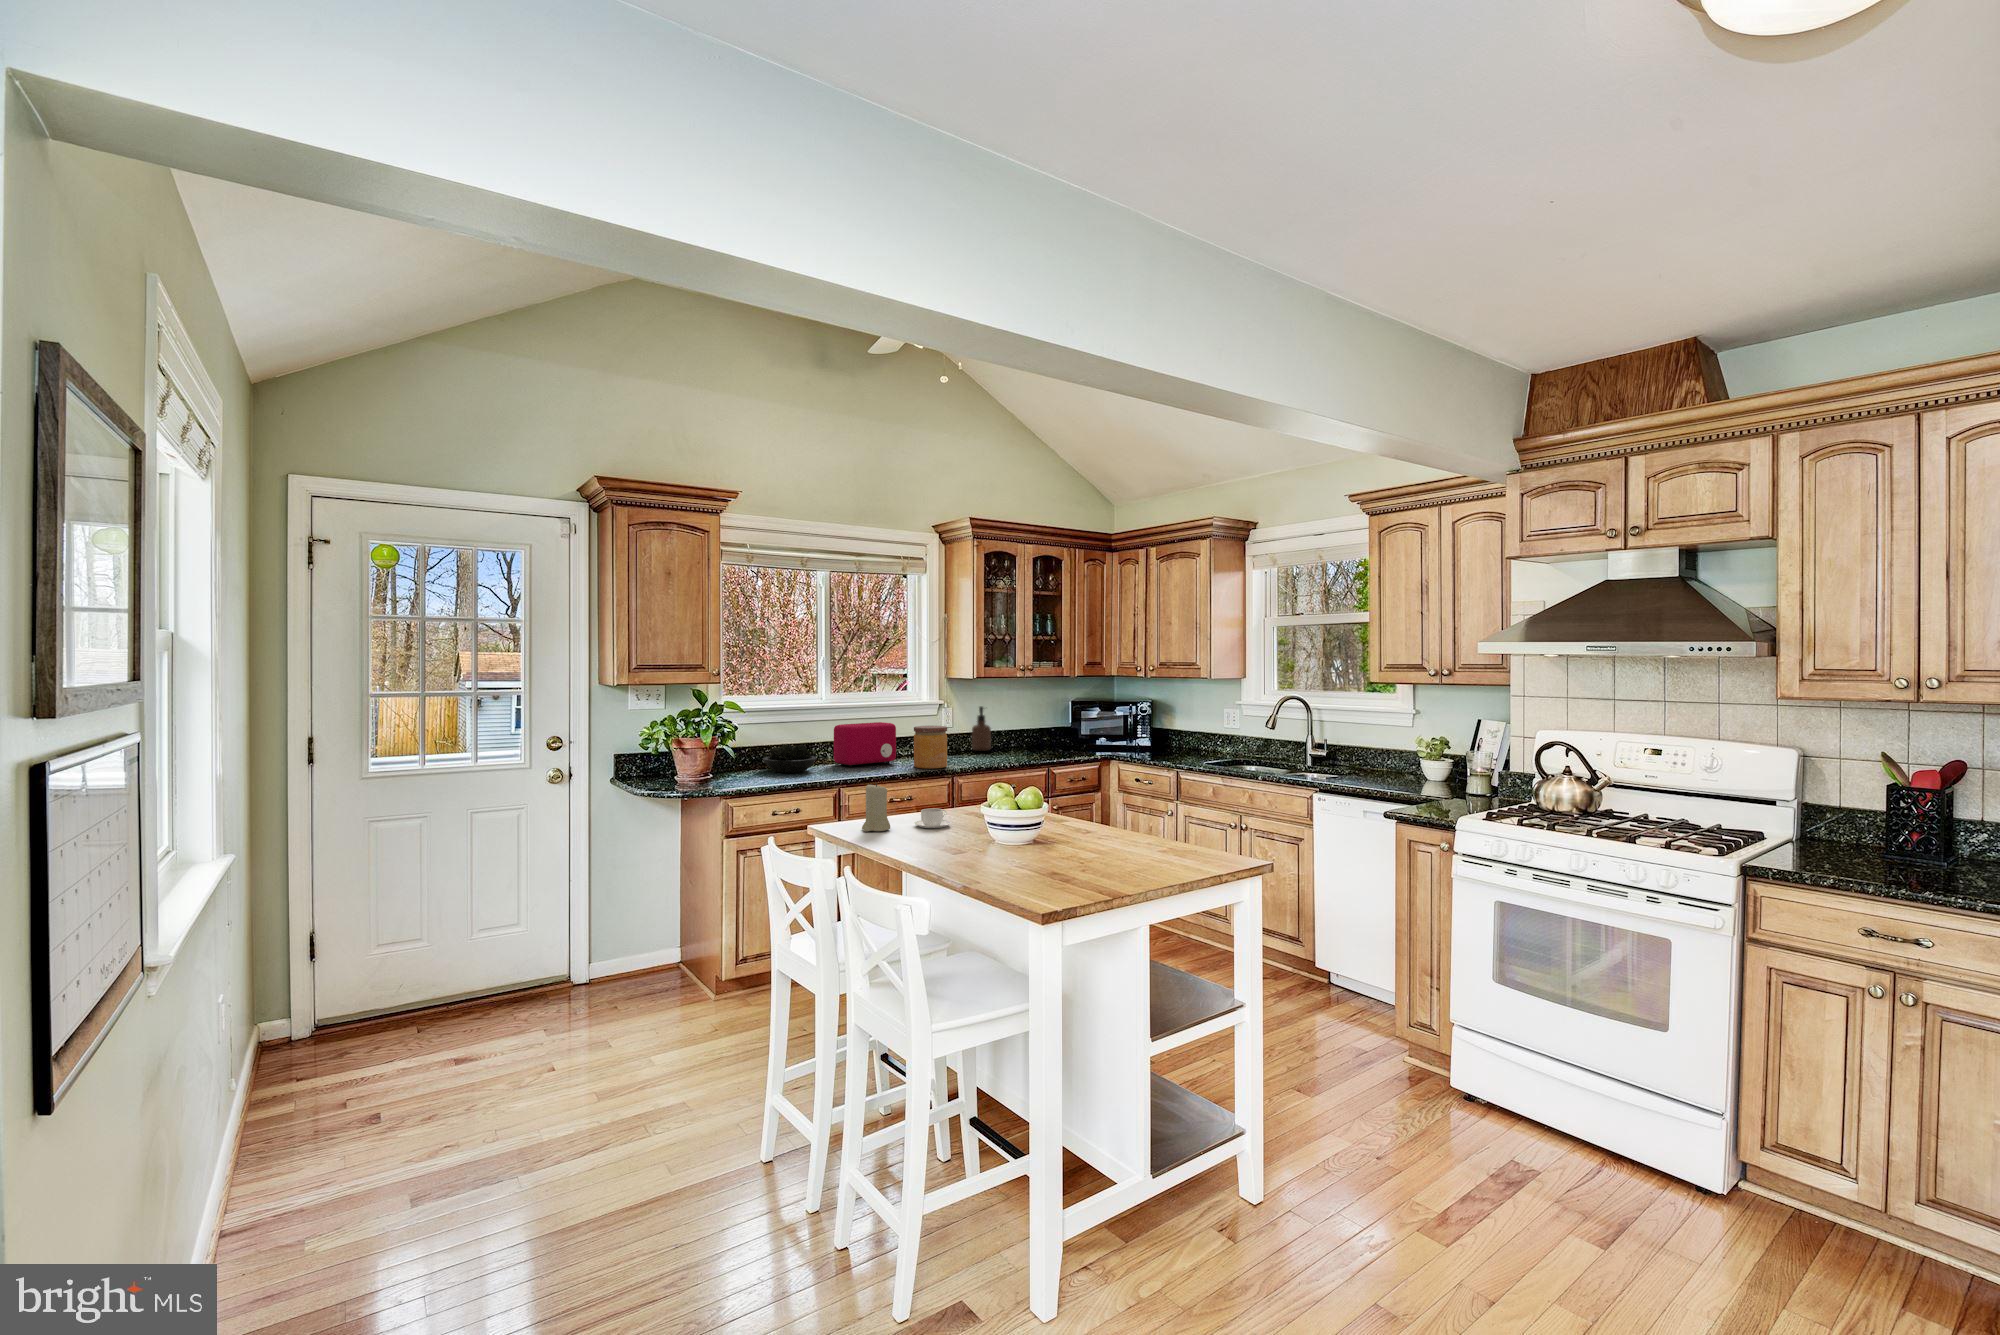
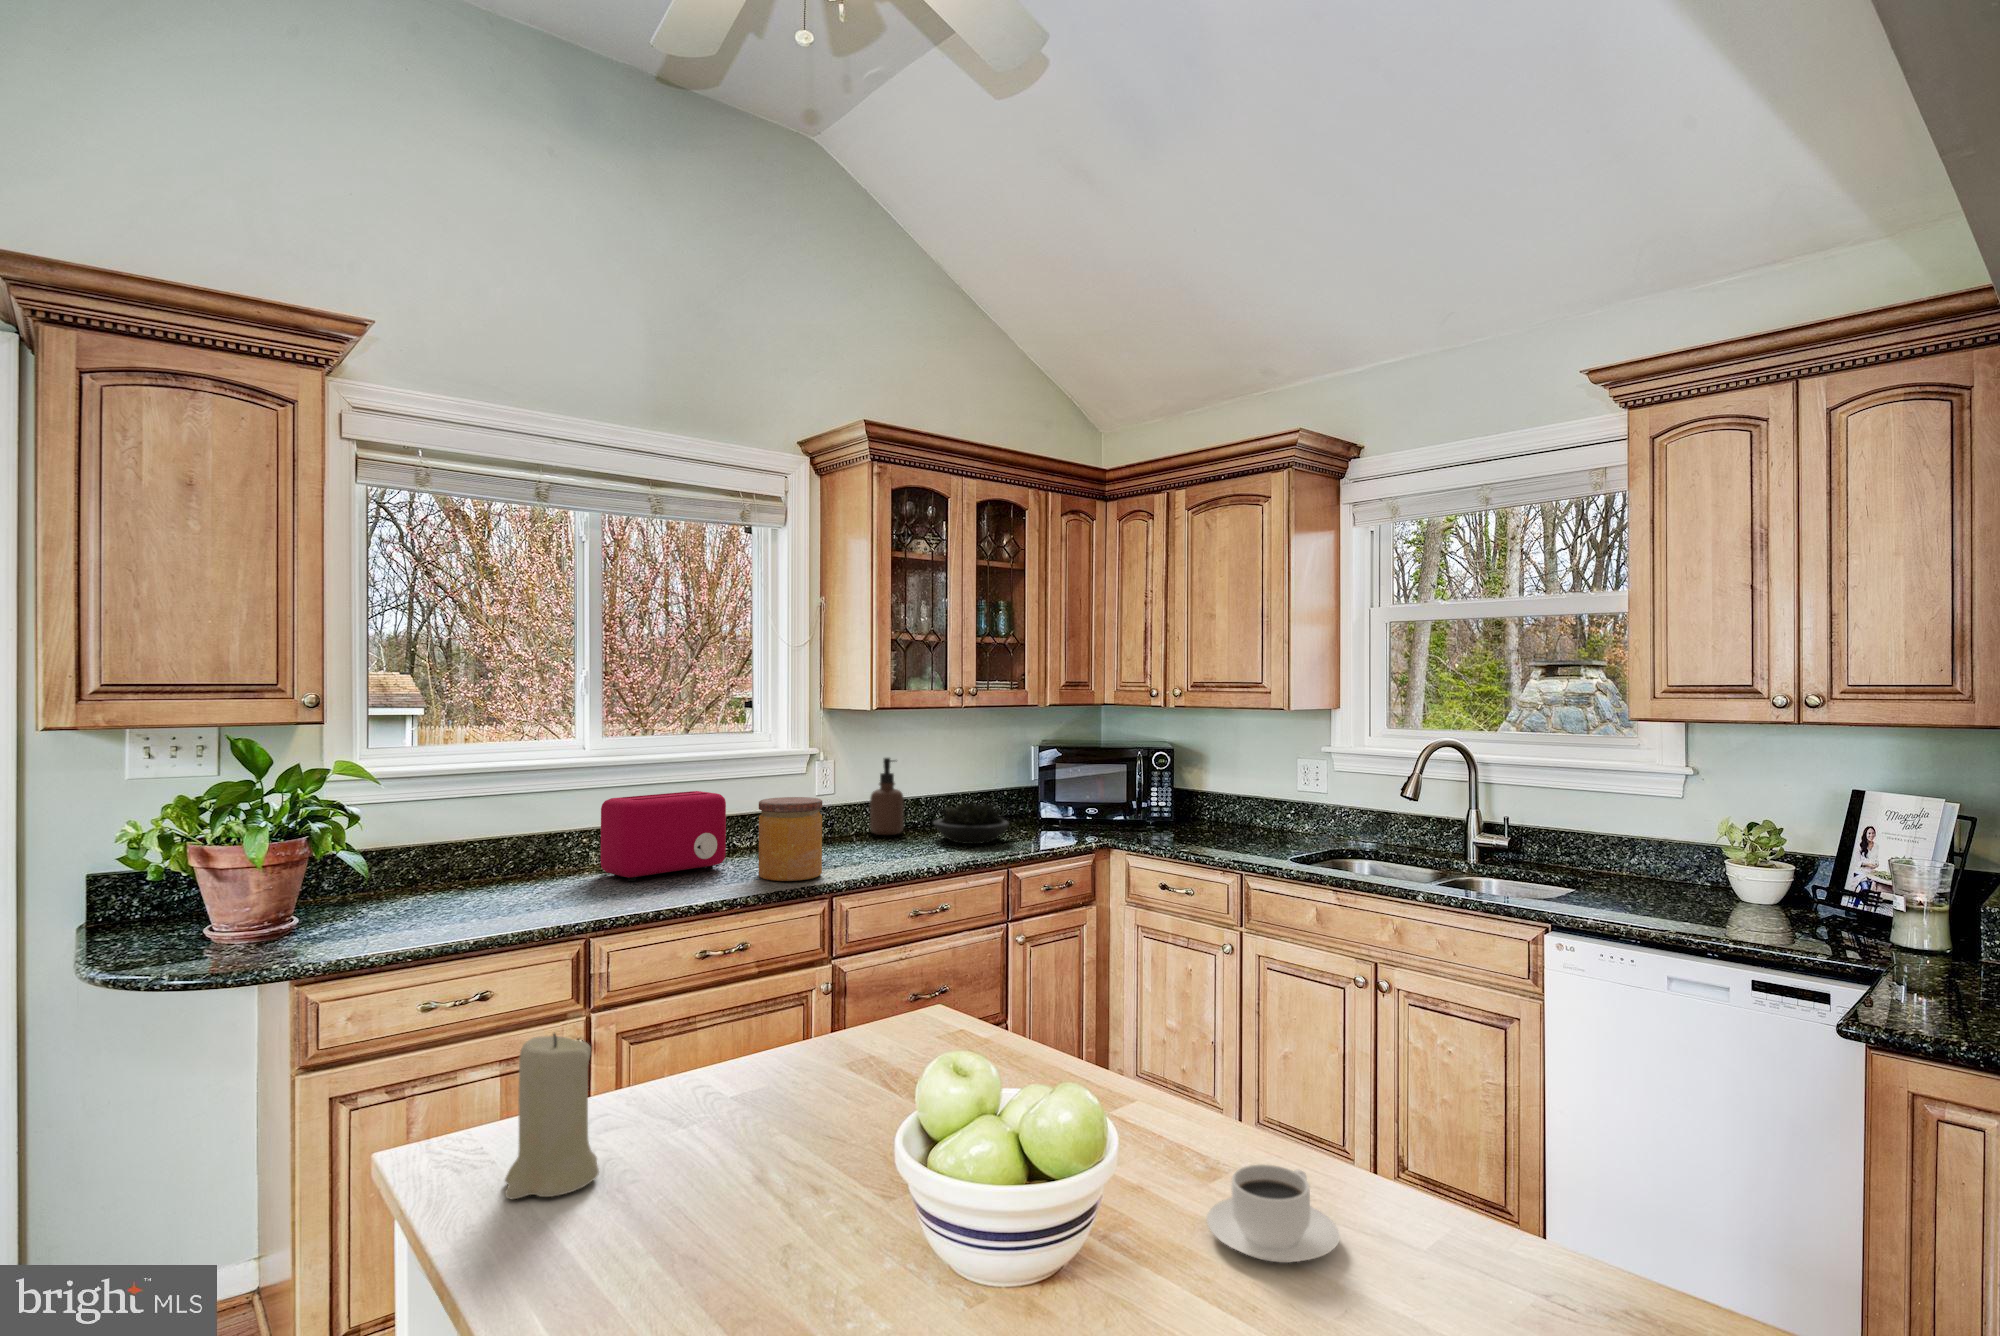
succulent plant: present [763,744,817,773] -> present [934,802,1009,844]
coffee cup: present [915,808,951,828] -> present [1207,1164,1340,1263]

